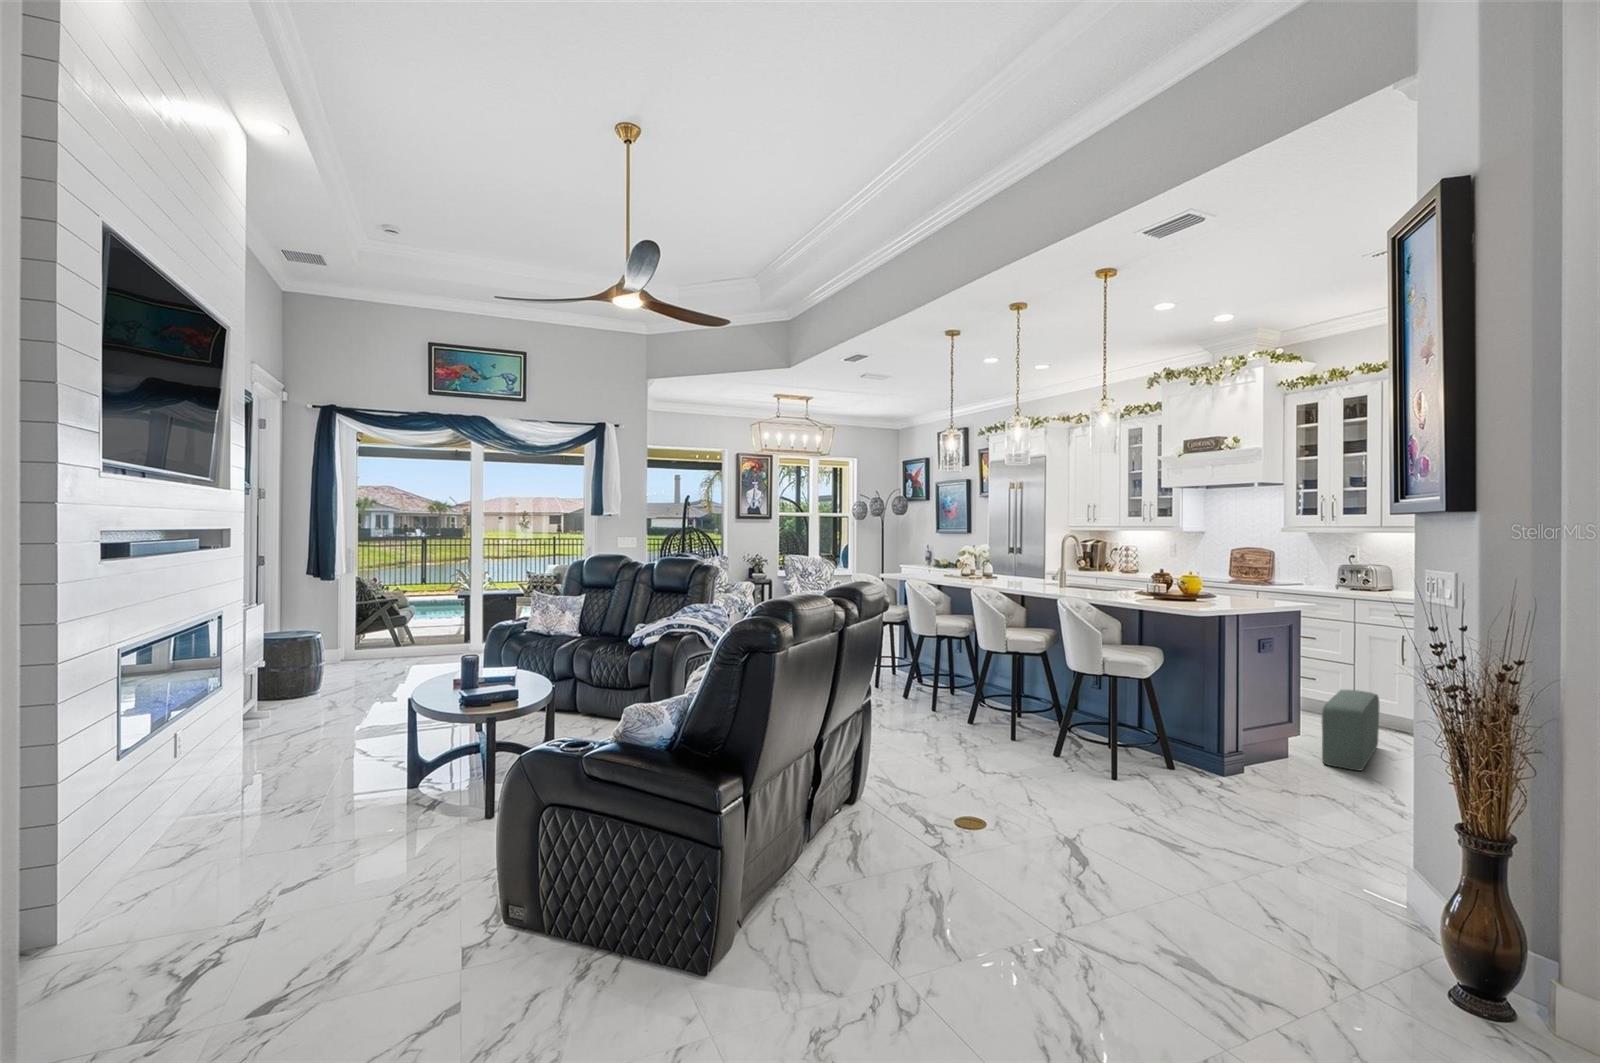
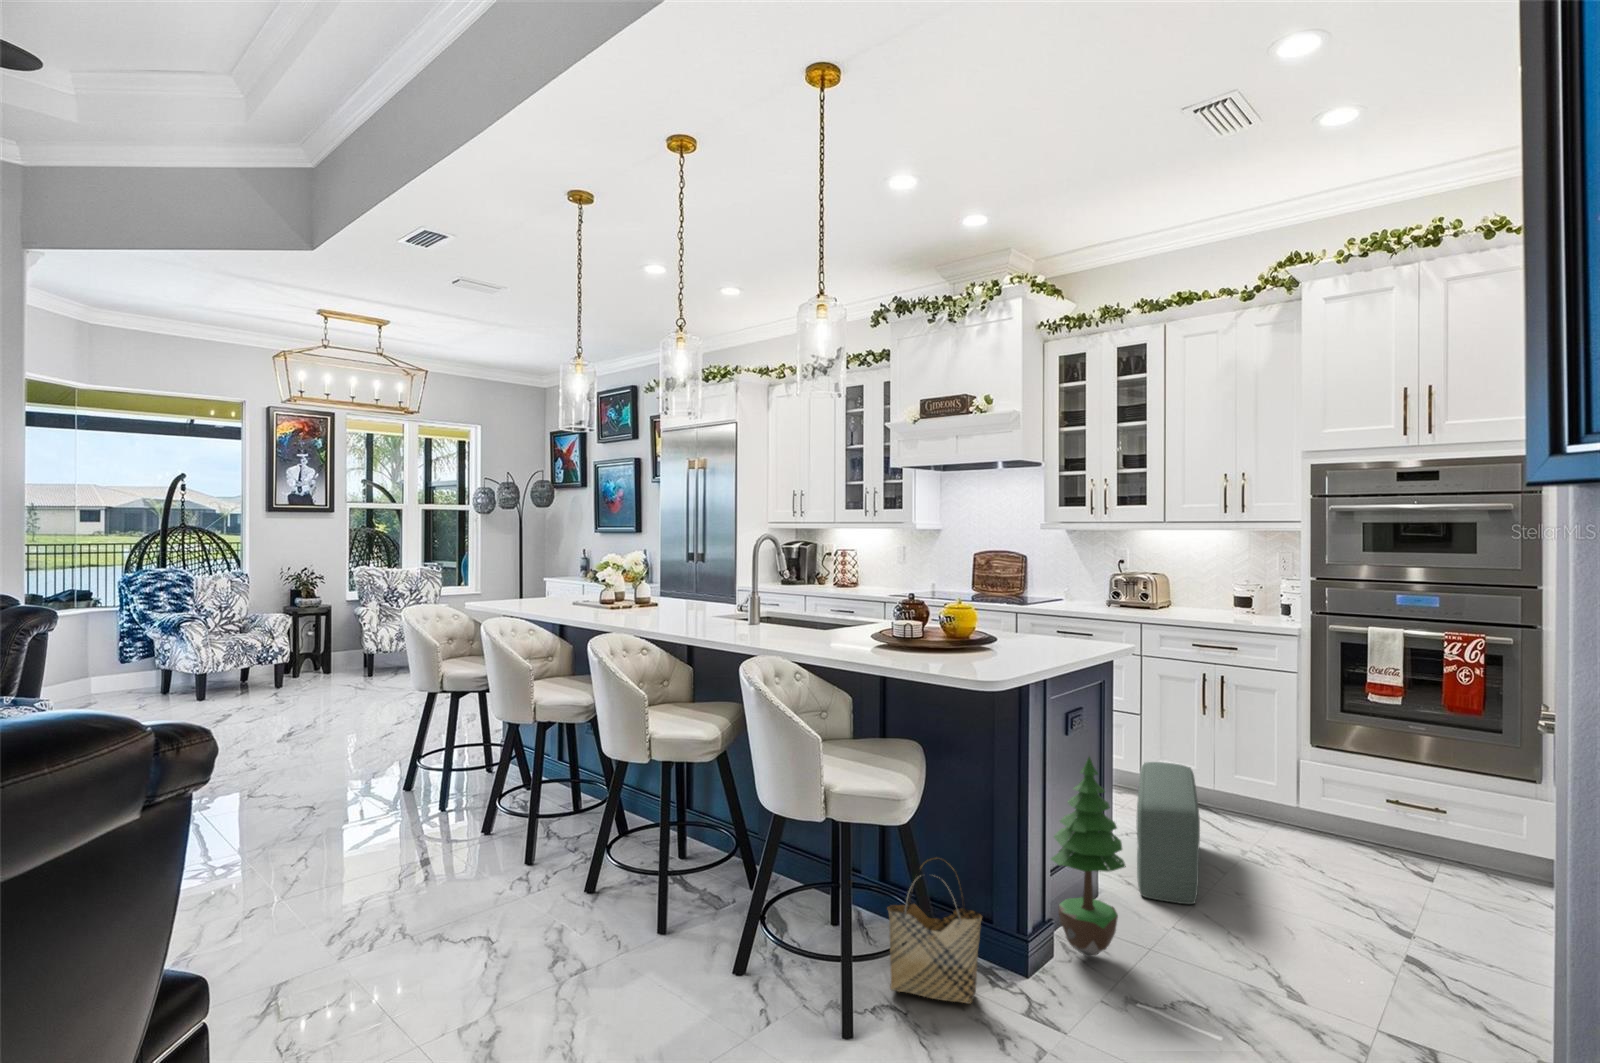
potted tree: none [1247,663,1297,781] -> present [1051,757,1126,957]
woven basket: none [1142,710,1199,785] -> present [887,857,982,1004]

